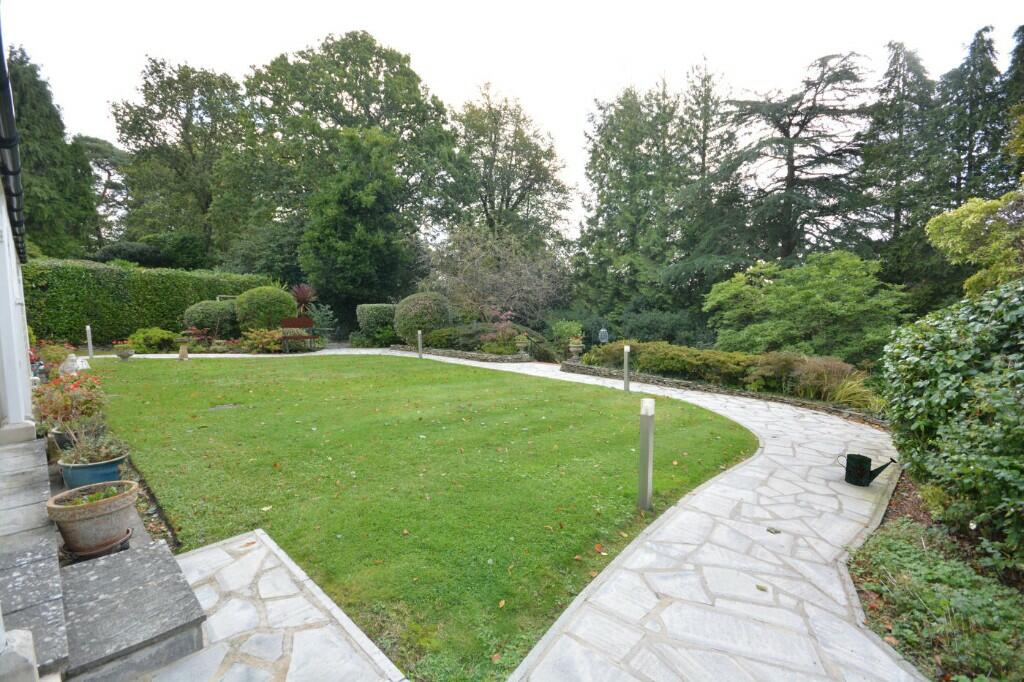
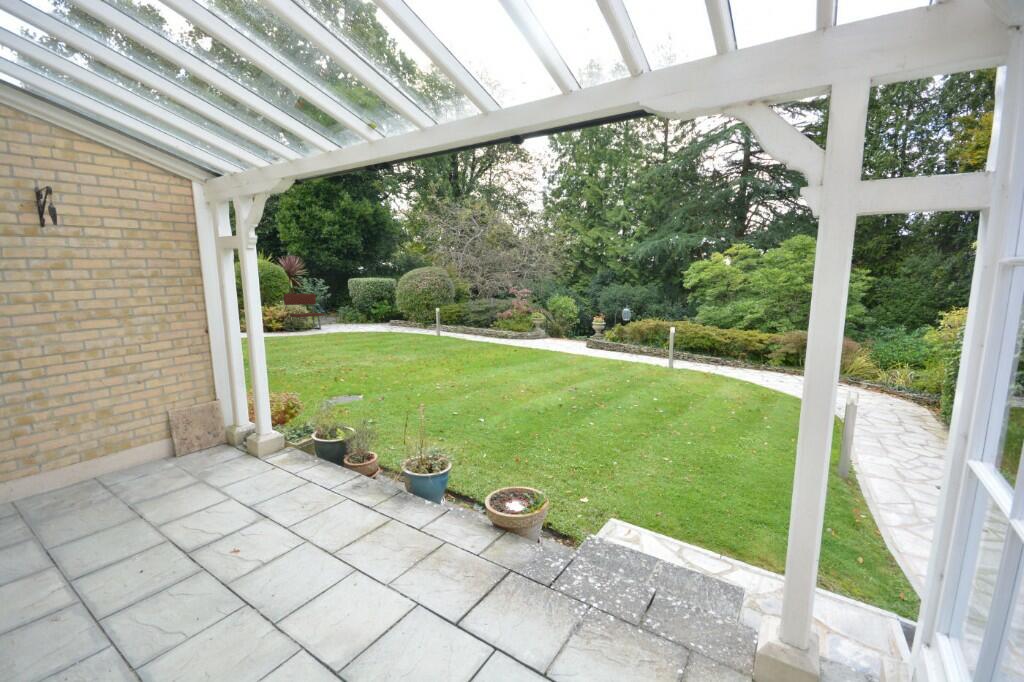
watering can: present [838,454,897,486] -> none [898,416,946,441]

